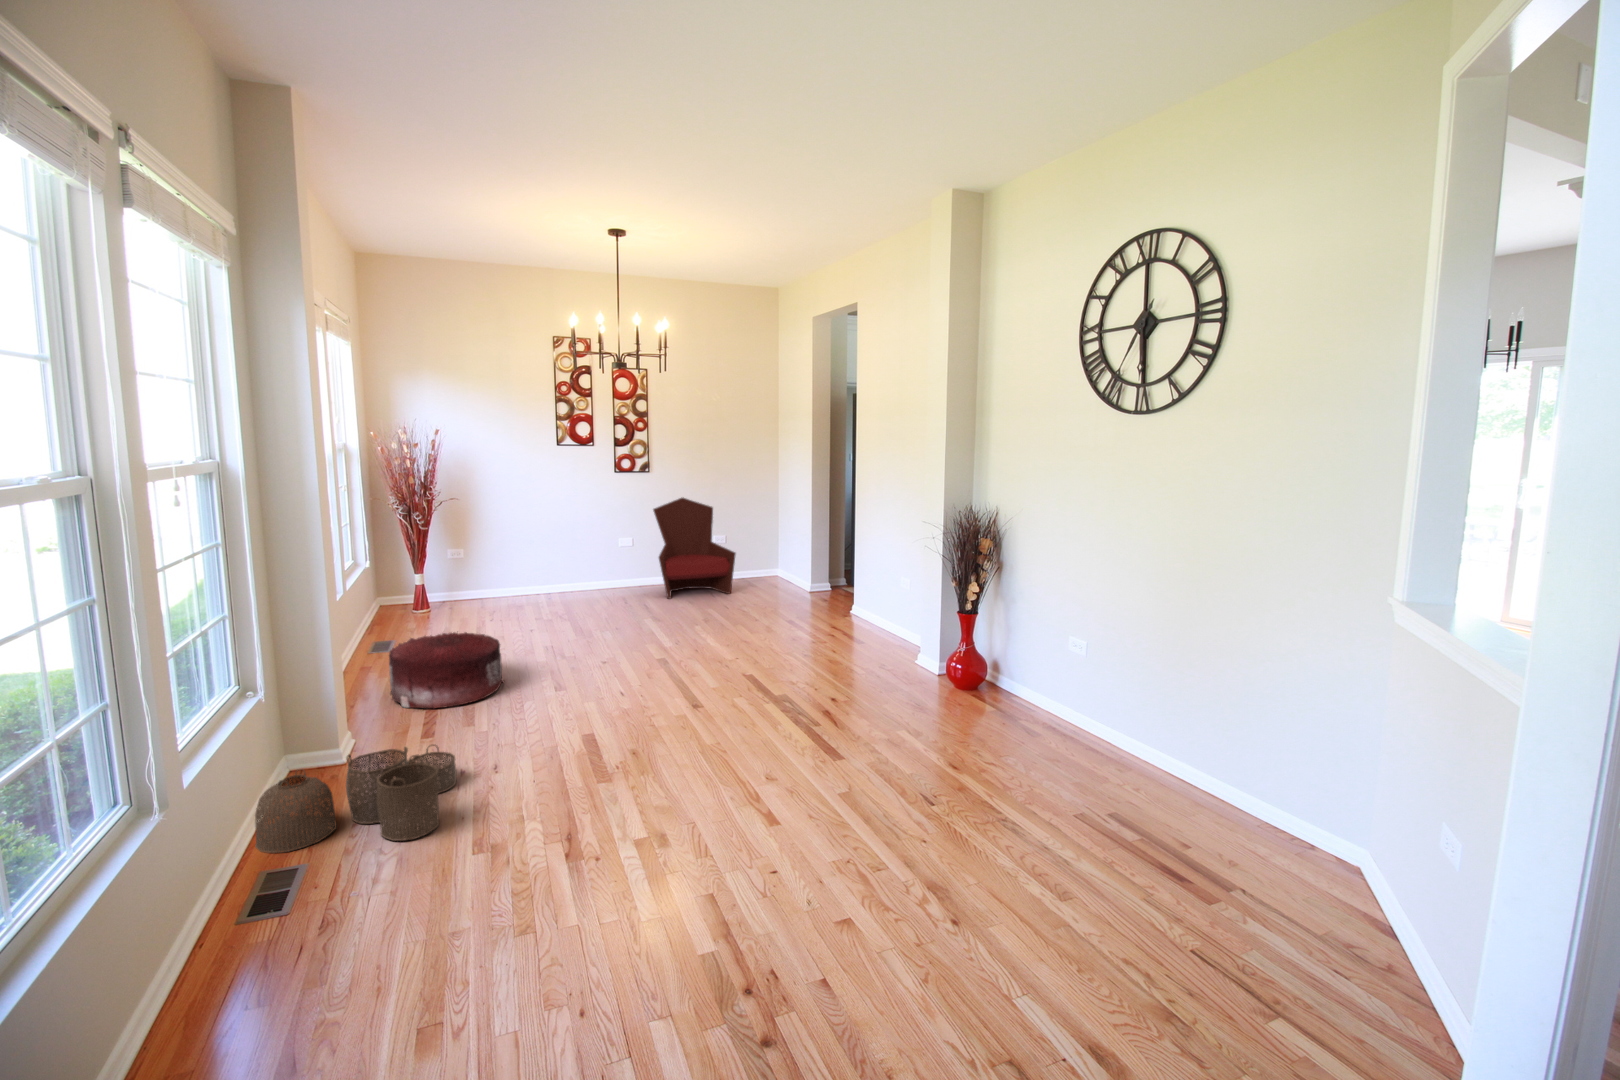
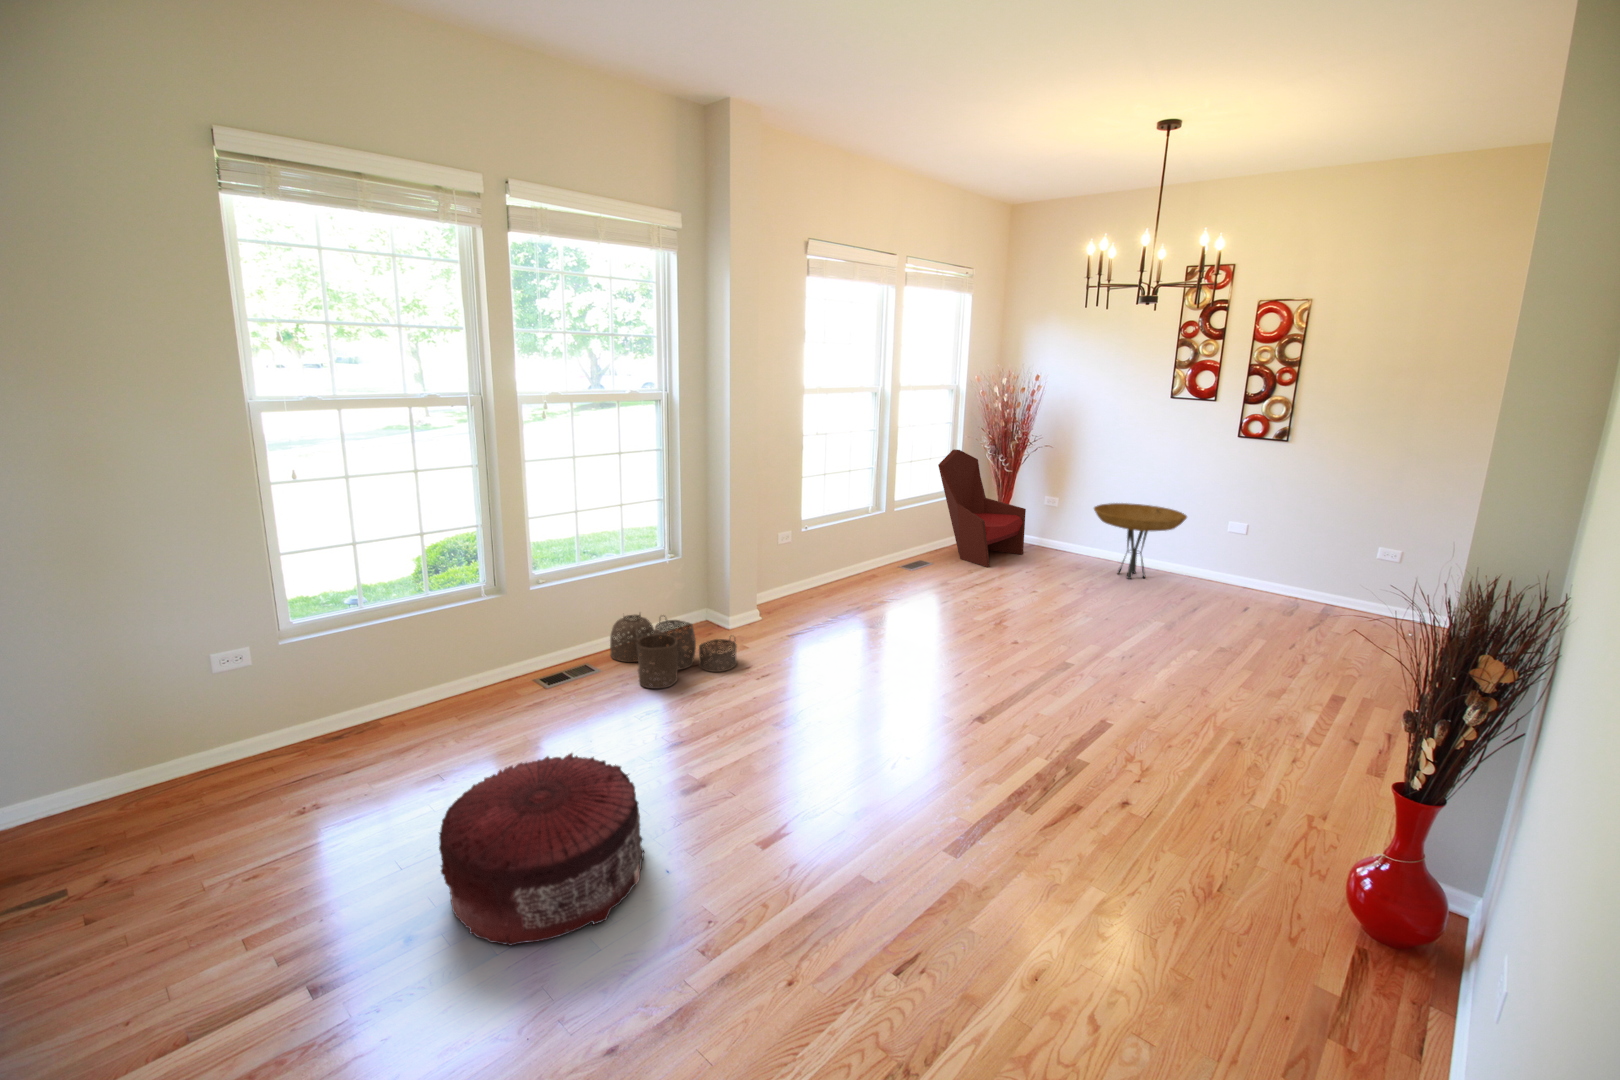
armchair: present [653,498,736,599] -> present [938,449,1026,567]
side table: none [525,537,604,602] -> present [1094,503,1187,579]
pouf: present [389,632,504,709] -> present [439,753,644,945]

